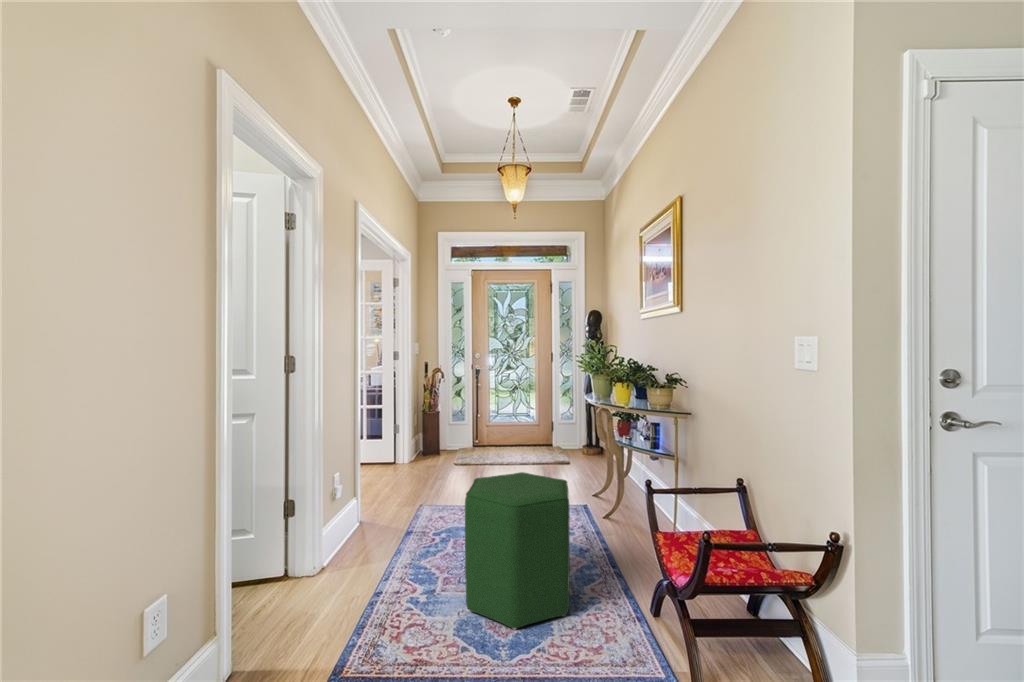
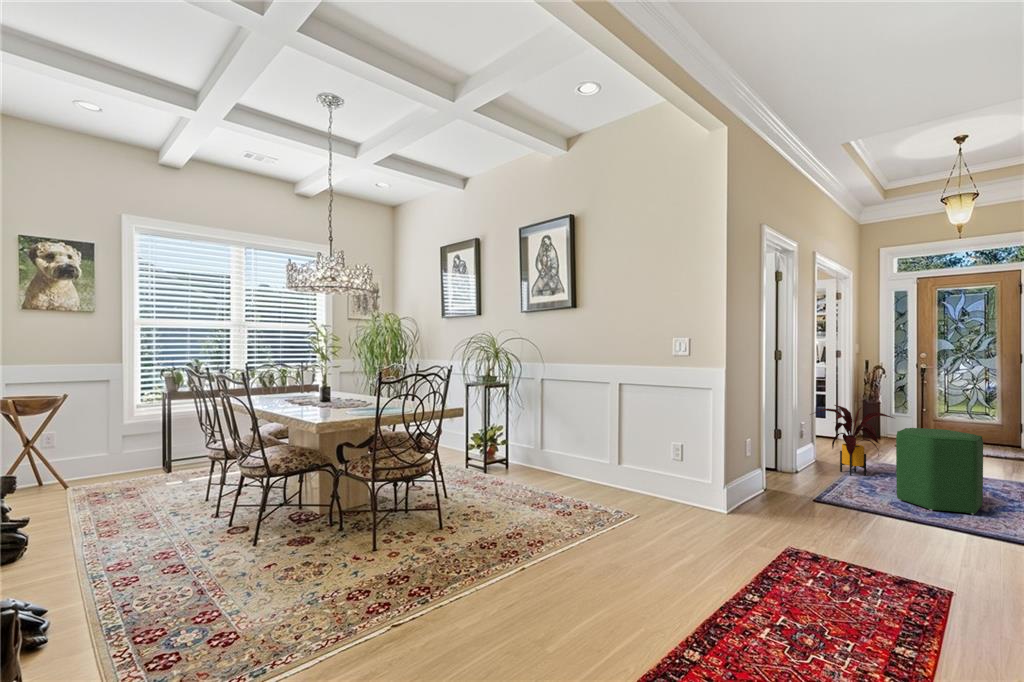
house plant: none [344,438,460,554] -> present [815,405,893,476]

